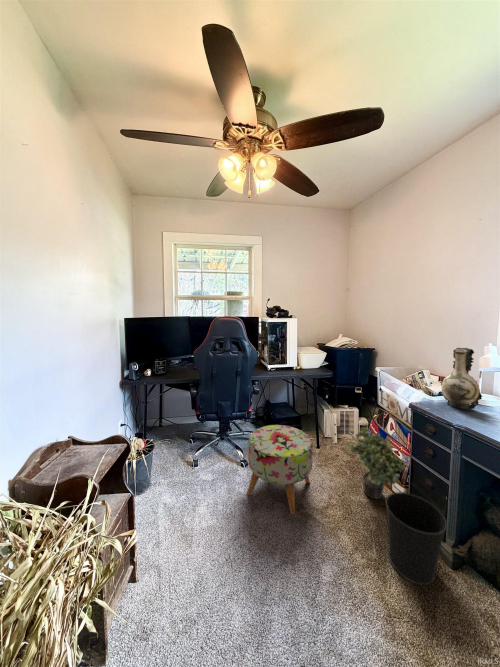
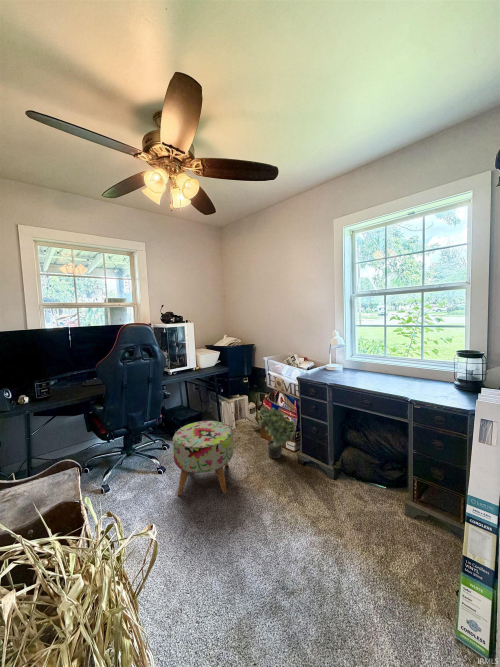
decorative vase: present [441,348,482,410] -> none [312,335,335,376]
wastebasket: present [386,492,447,585] -> none [294,440,330,497]

